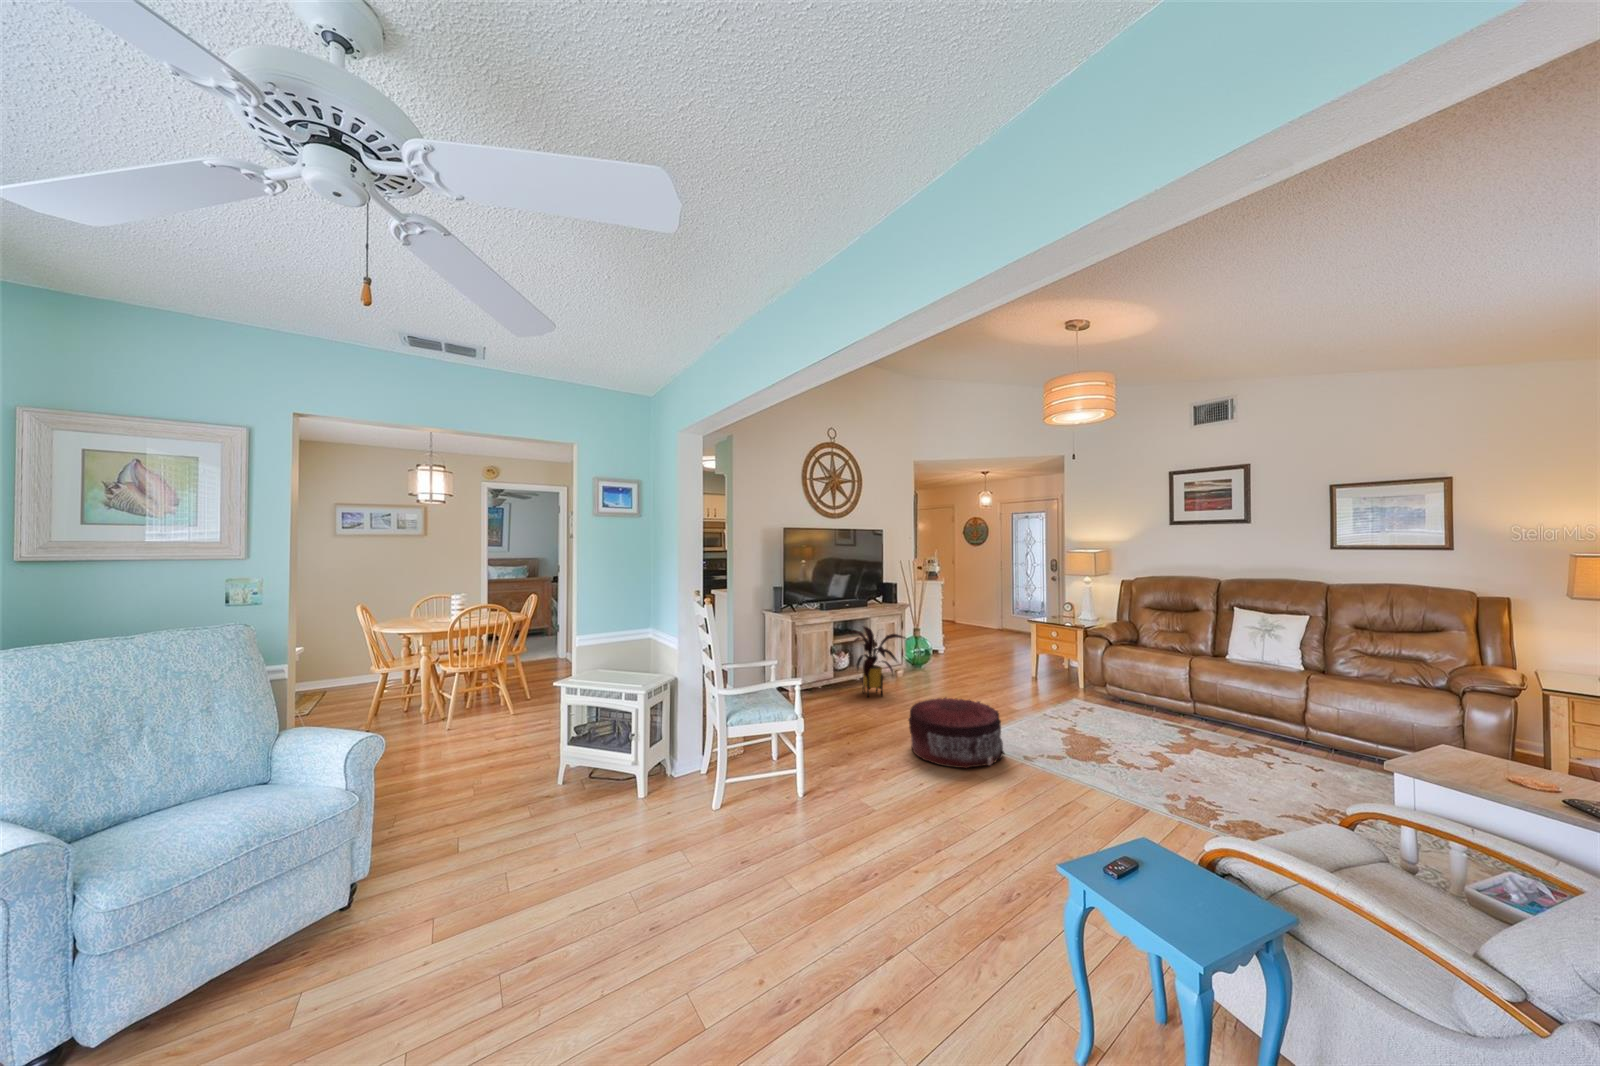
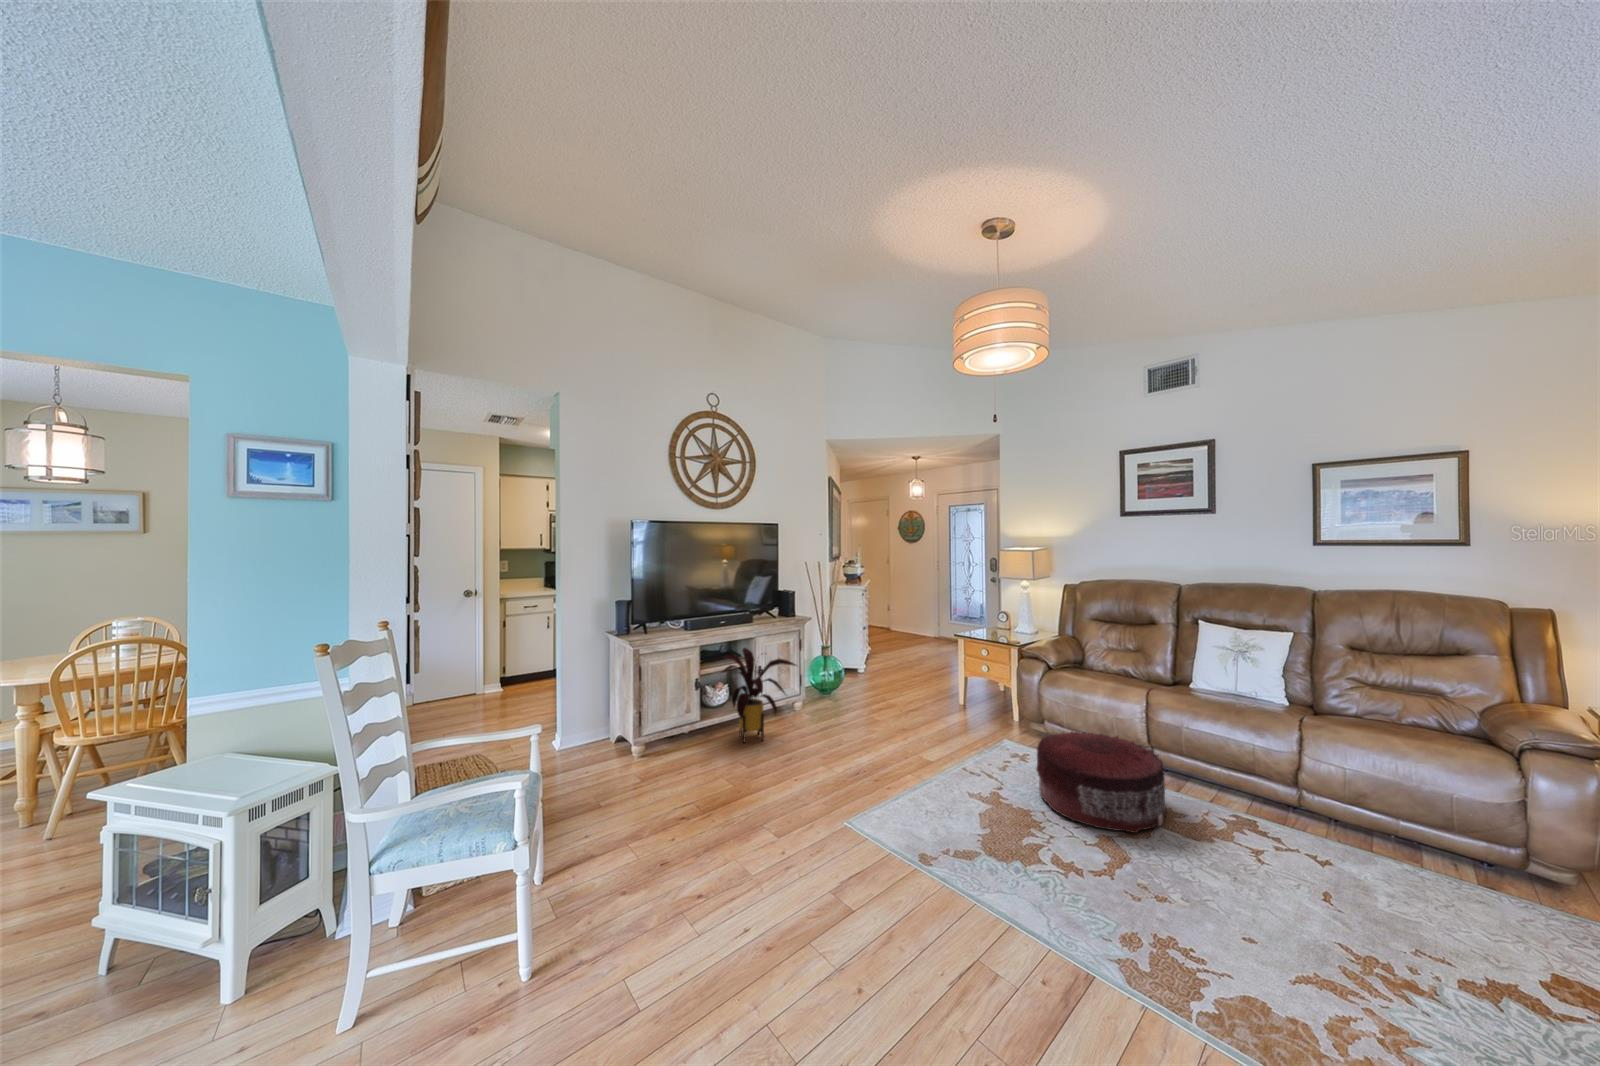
pouf: present [908,698,1004,768] -> present [1036,731,1167,833]

